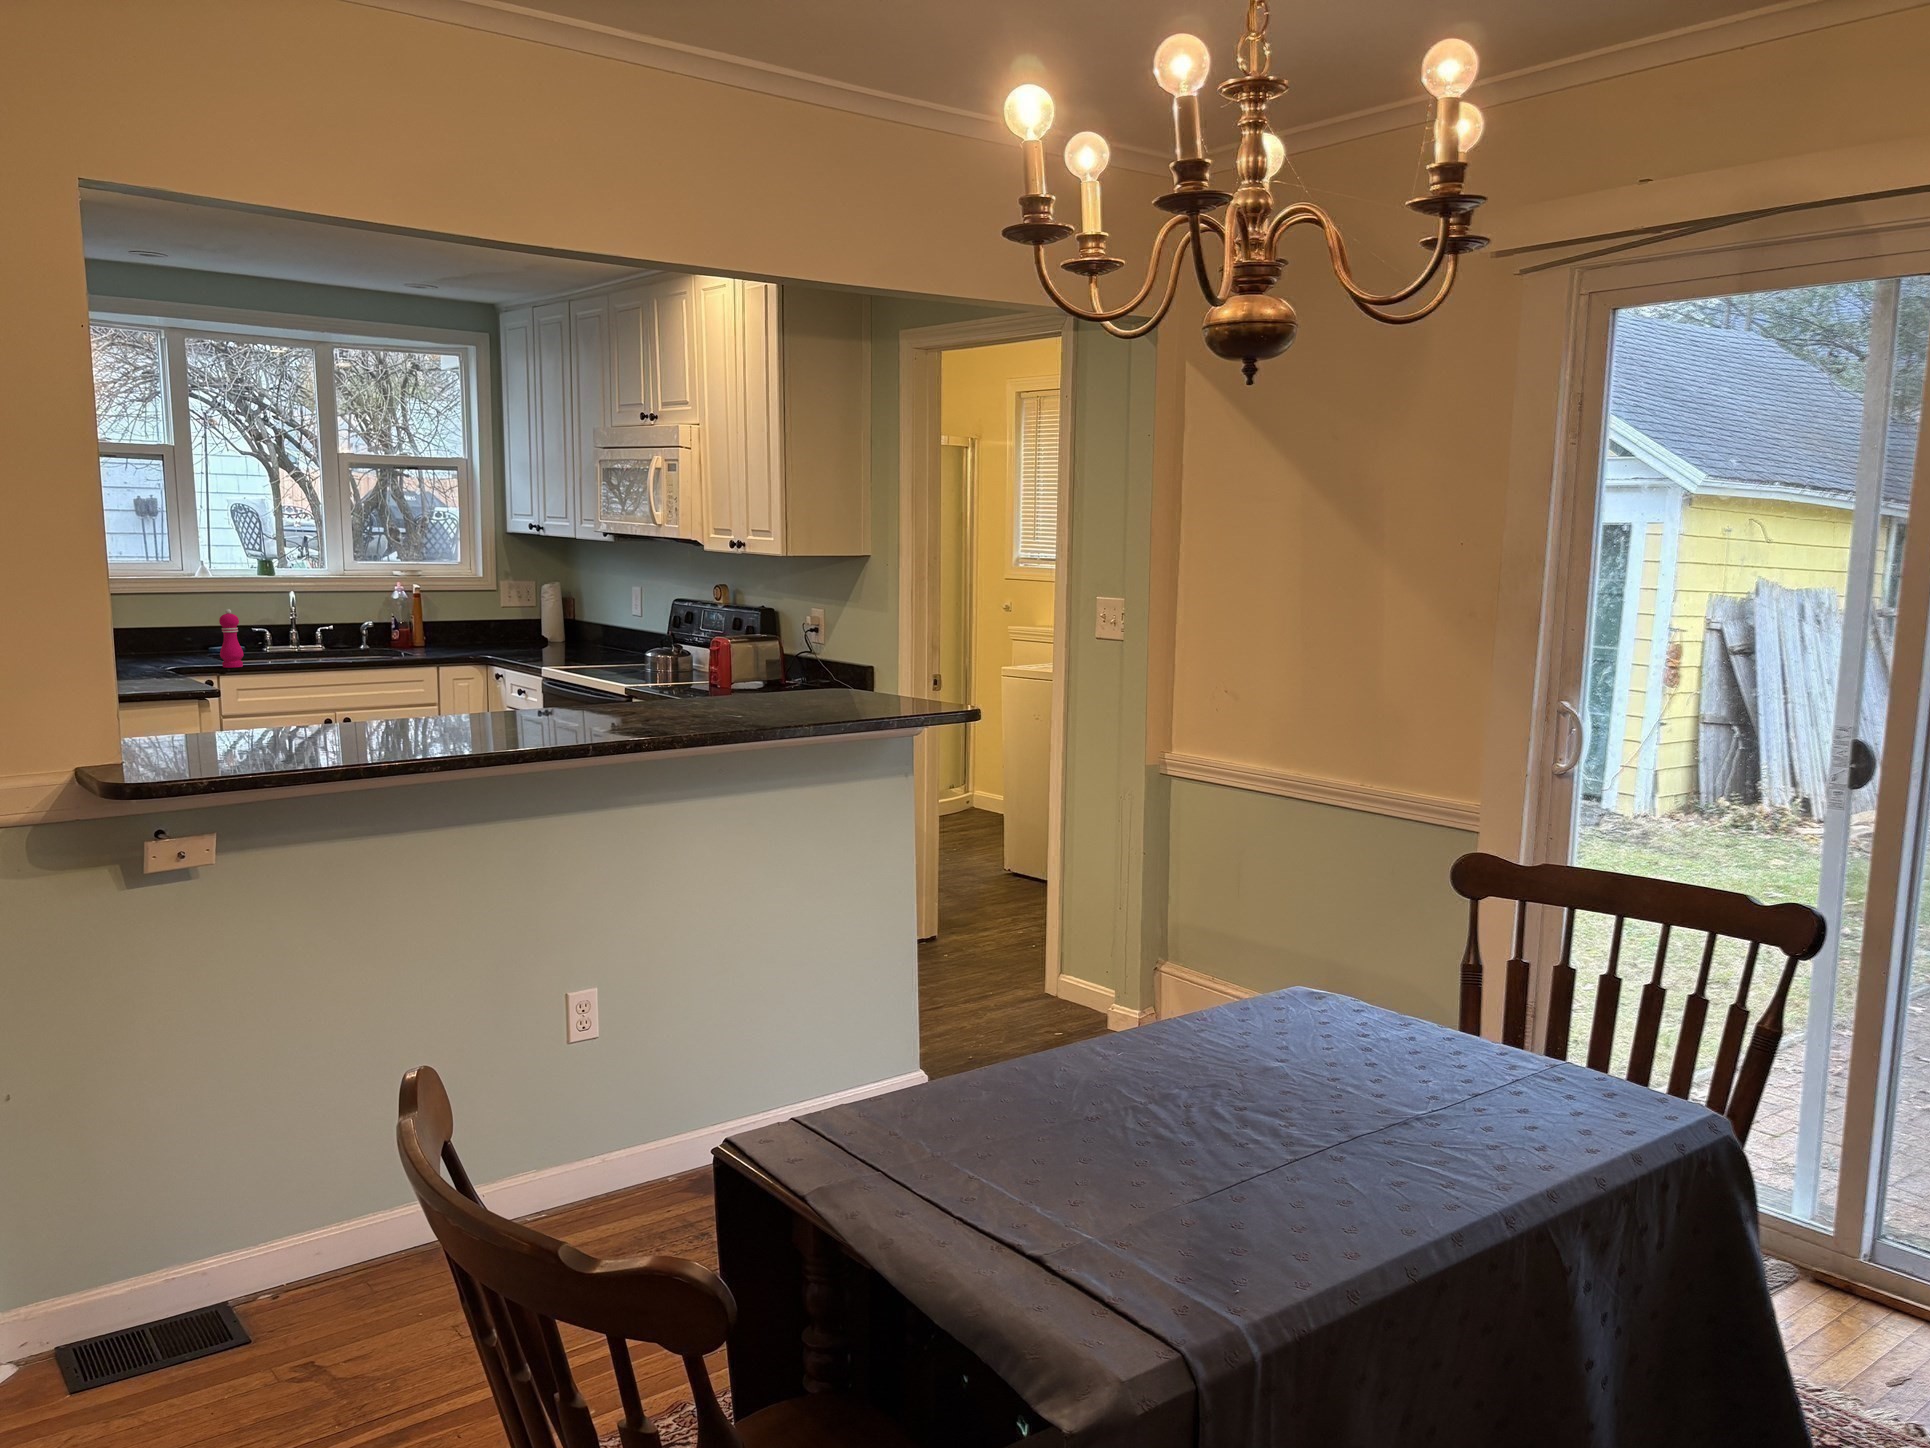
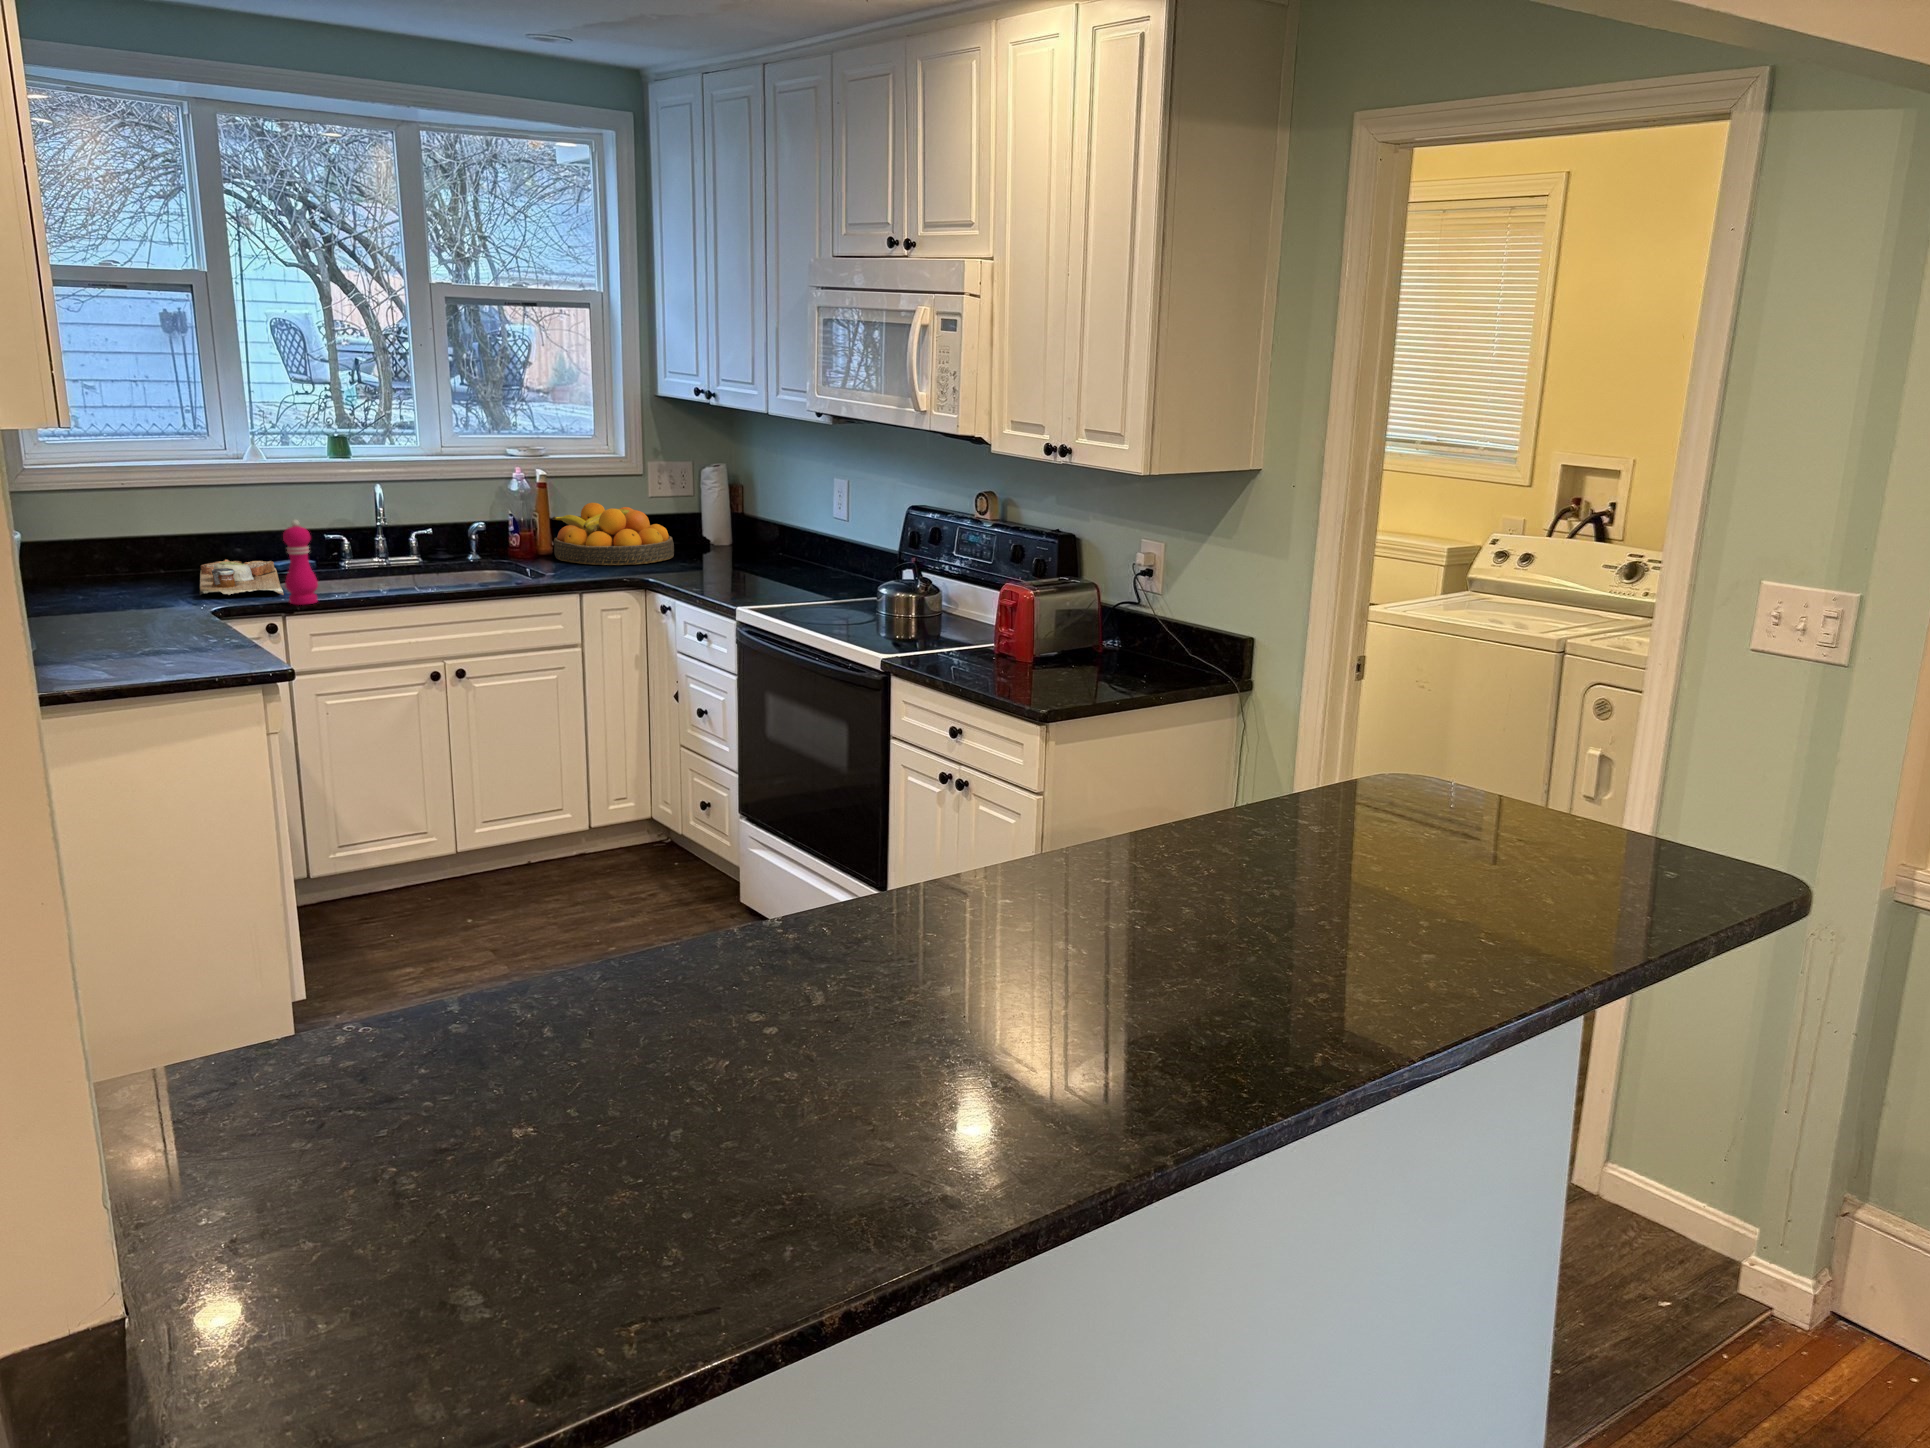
fruit bowl: none [424,608,516,650] -> present [552,503,674,565]
cutting board: none [159,644,219,664] -> present [200,559,284,595]

